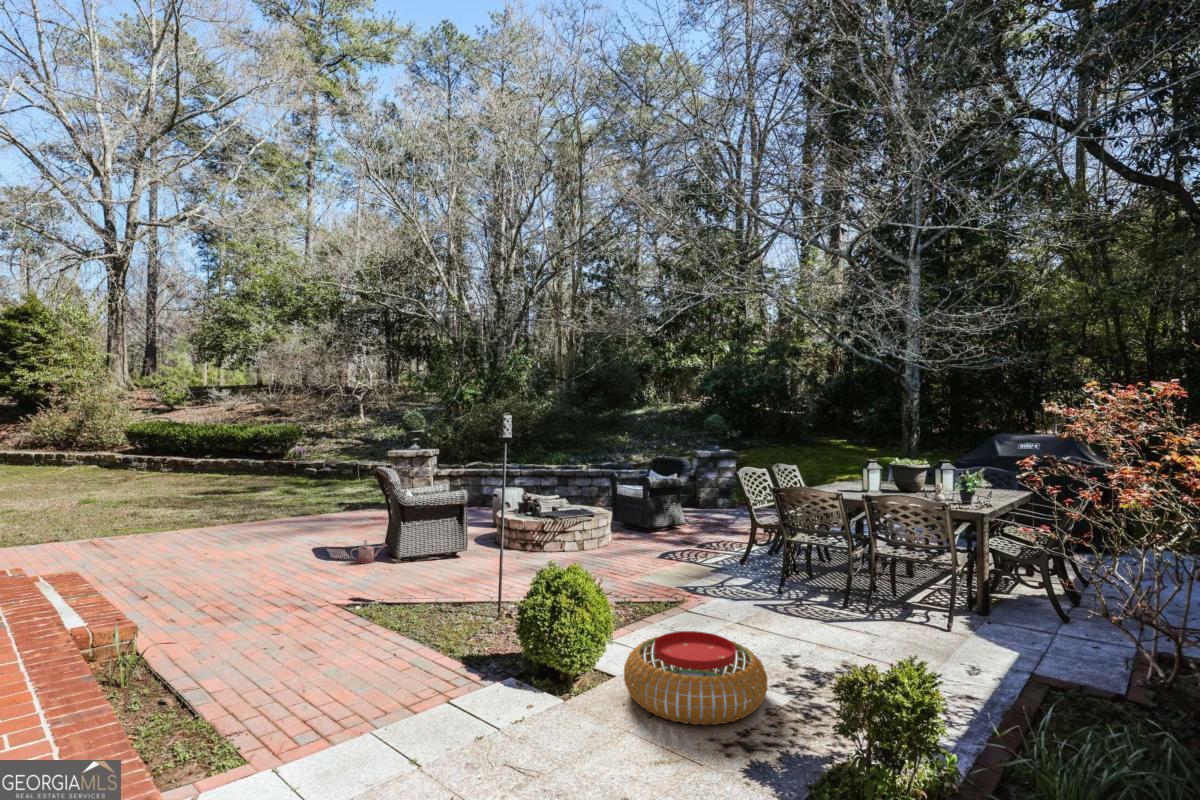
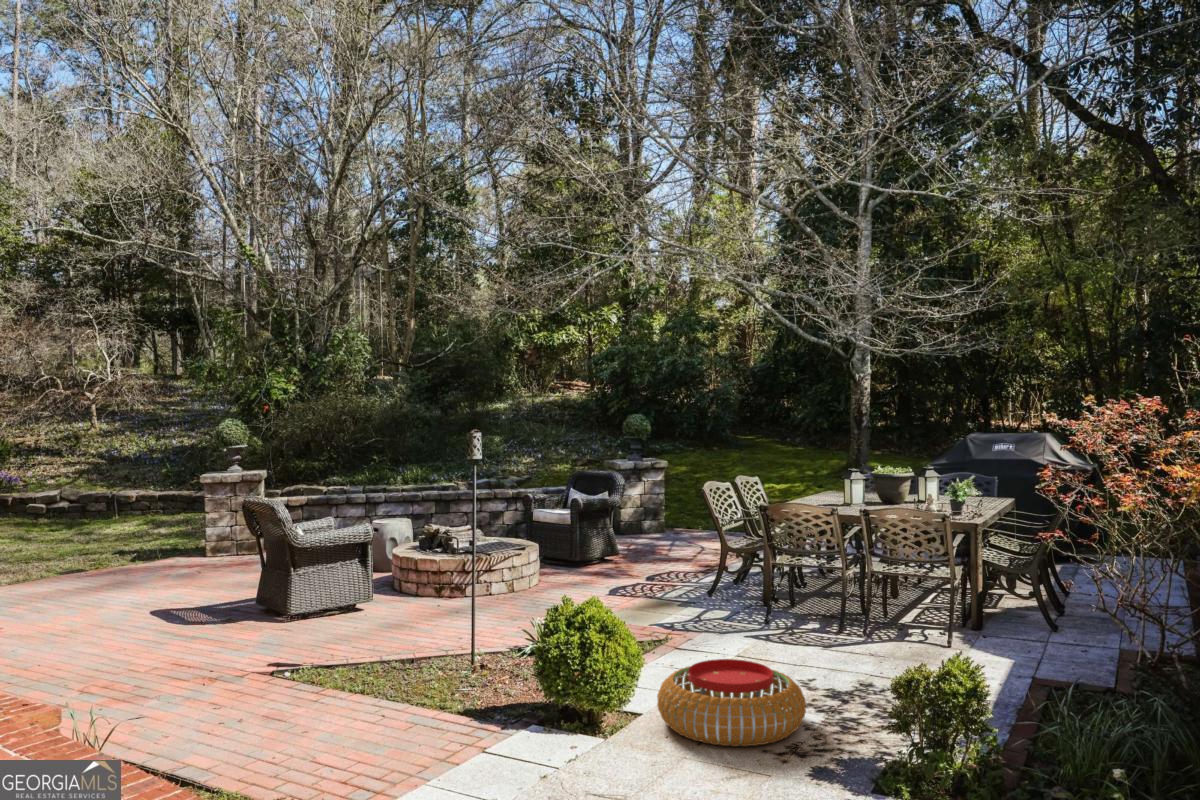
watering can: present [351,539,387,563] -> none [228,592,274,624]

